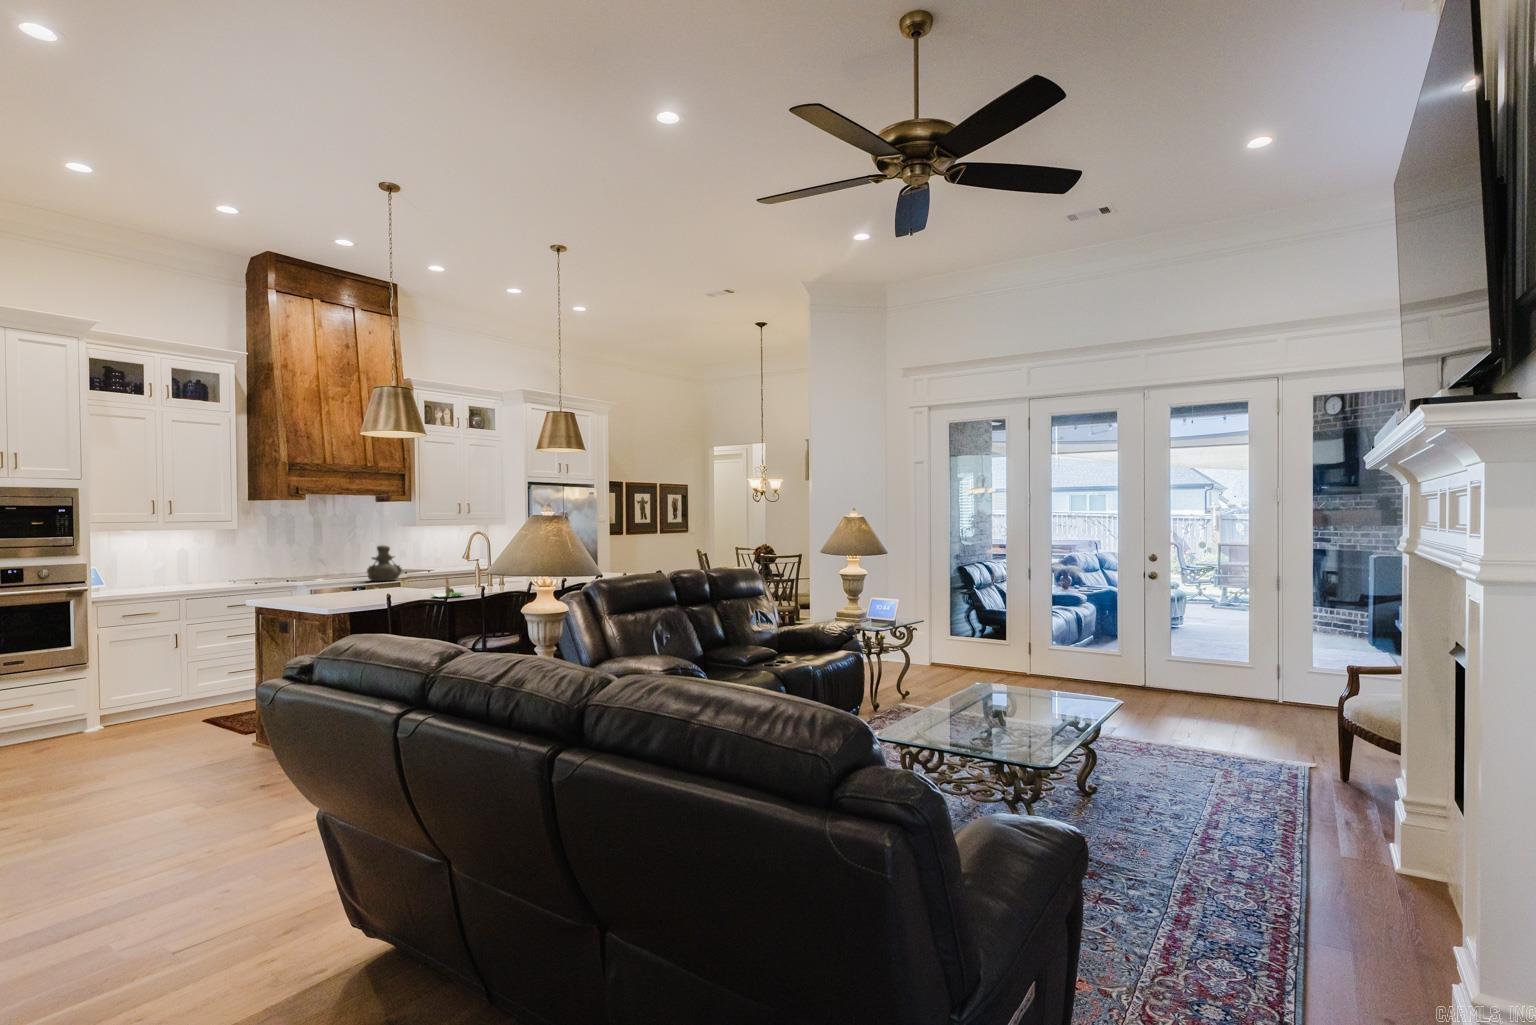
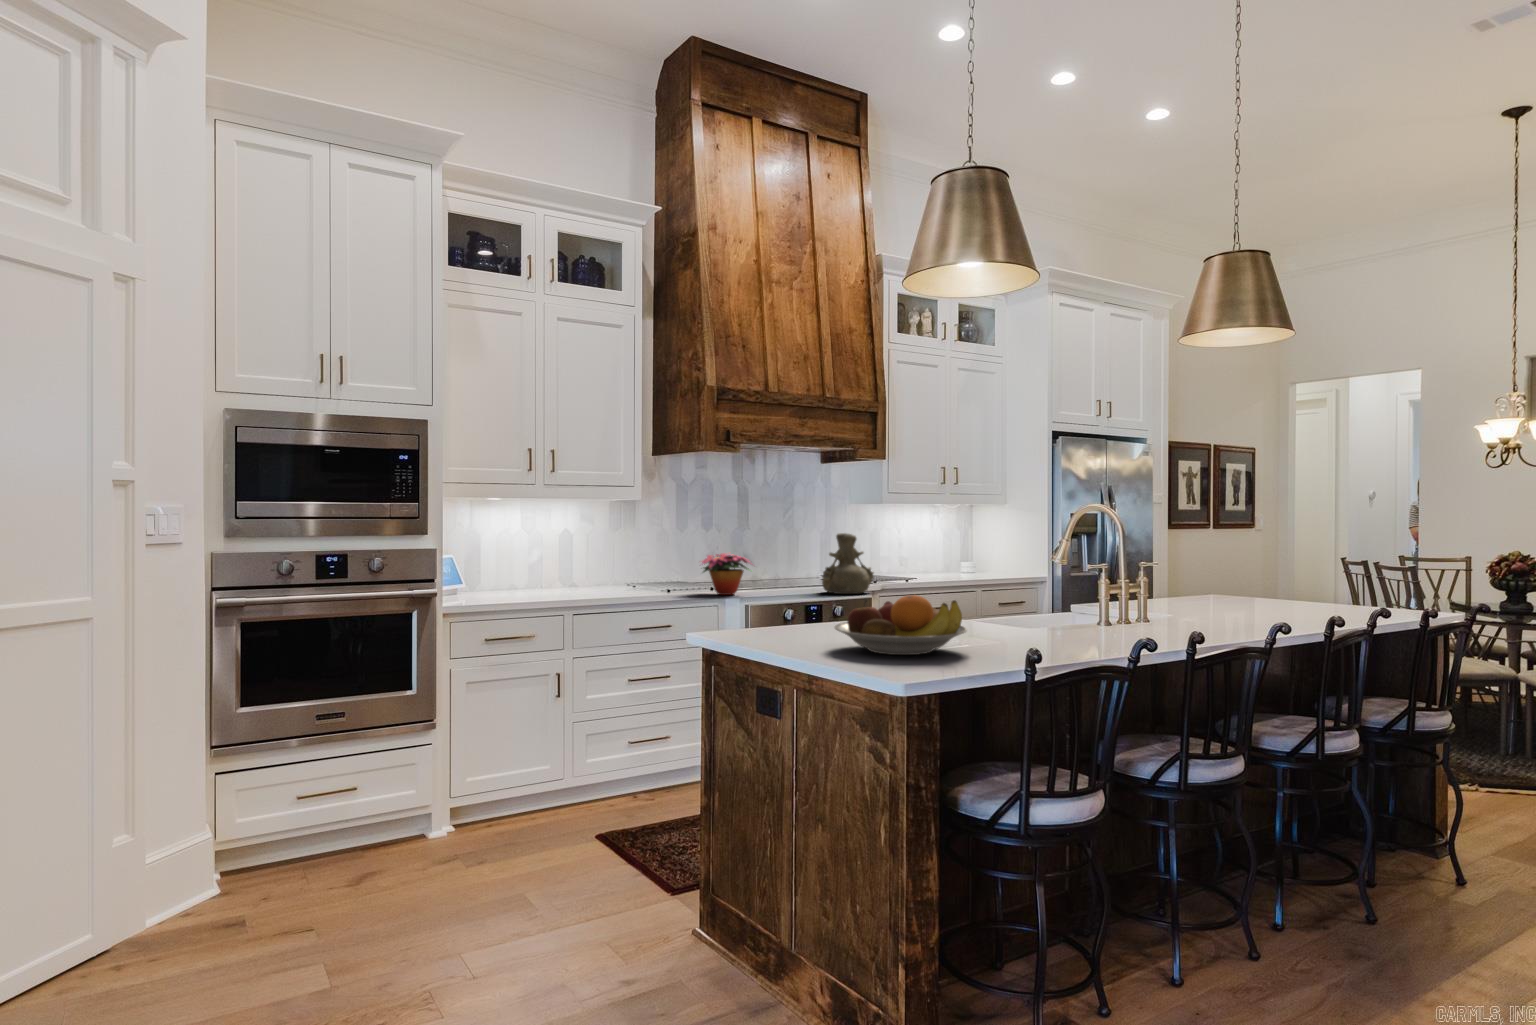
flower arrangement: none [279,559,322,585] -> present [702,553,749,595]
fruit bowl: none [325,577,390,603] -> present [835,595,967,655]
candle: present [432,578,463,598] -> none [1044,600,1121,651]

